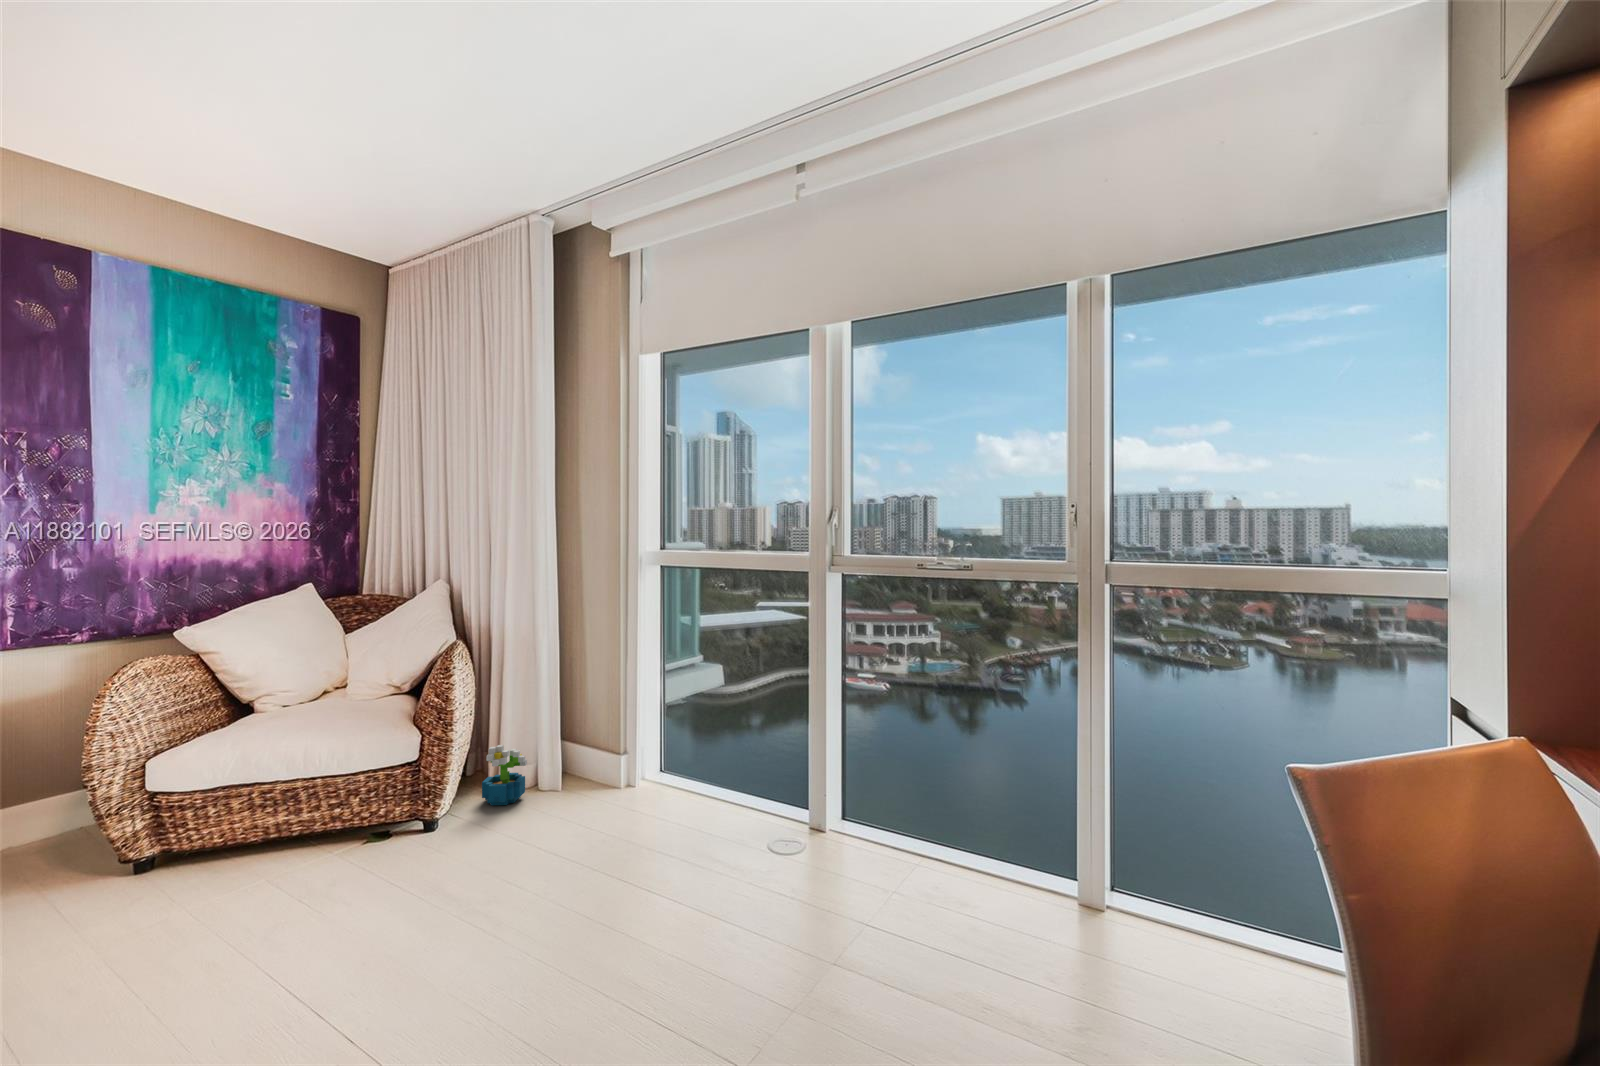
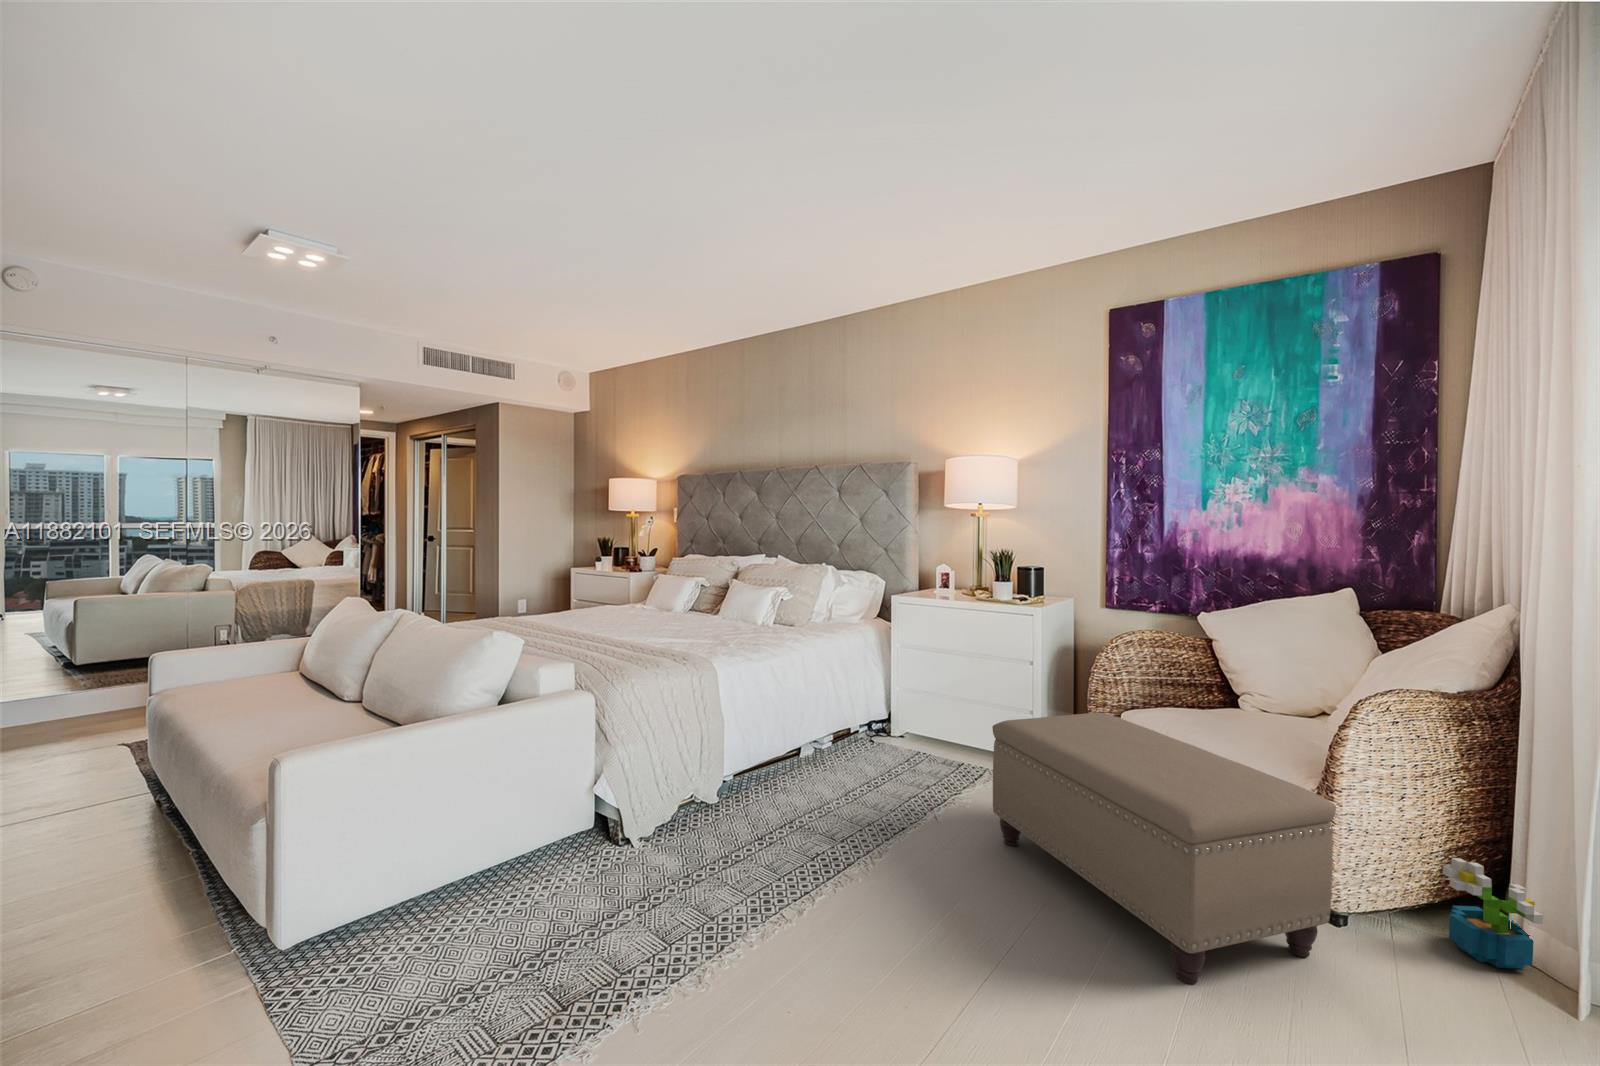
ottoman: none [77,731,473,982] -> present [992,712,1336,984]

